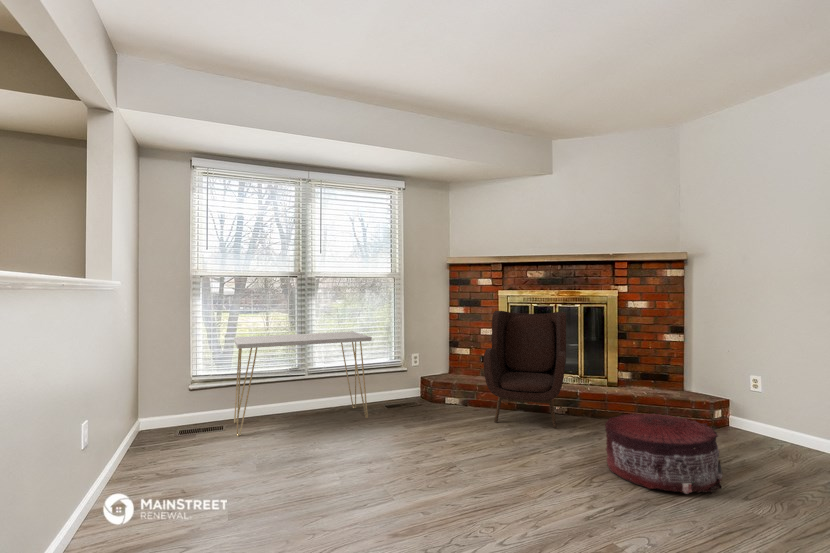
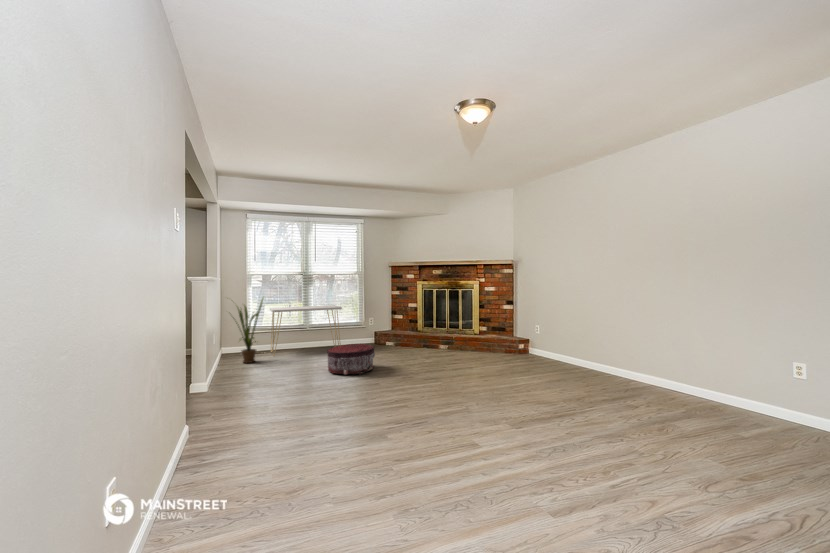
armchair: present [484,311,566,428] -> none [400,293,449,353]
house plant: none [130,315,222,461] -> present [236,299,263,363]
pouf: present [605,413,722,494] -> present [327,344,375,375]

